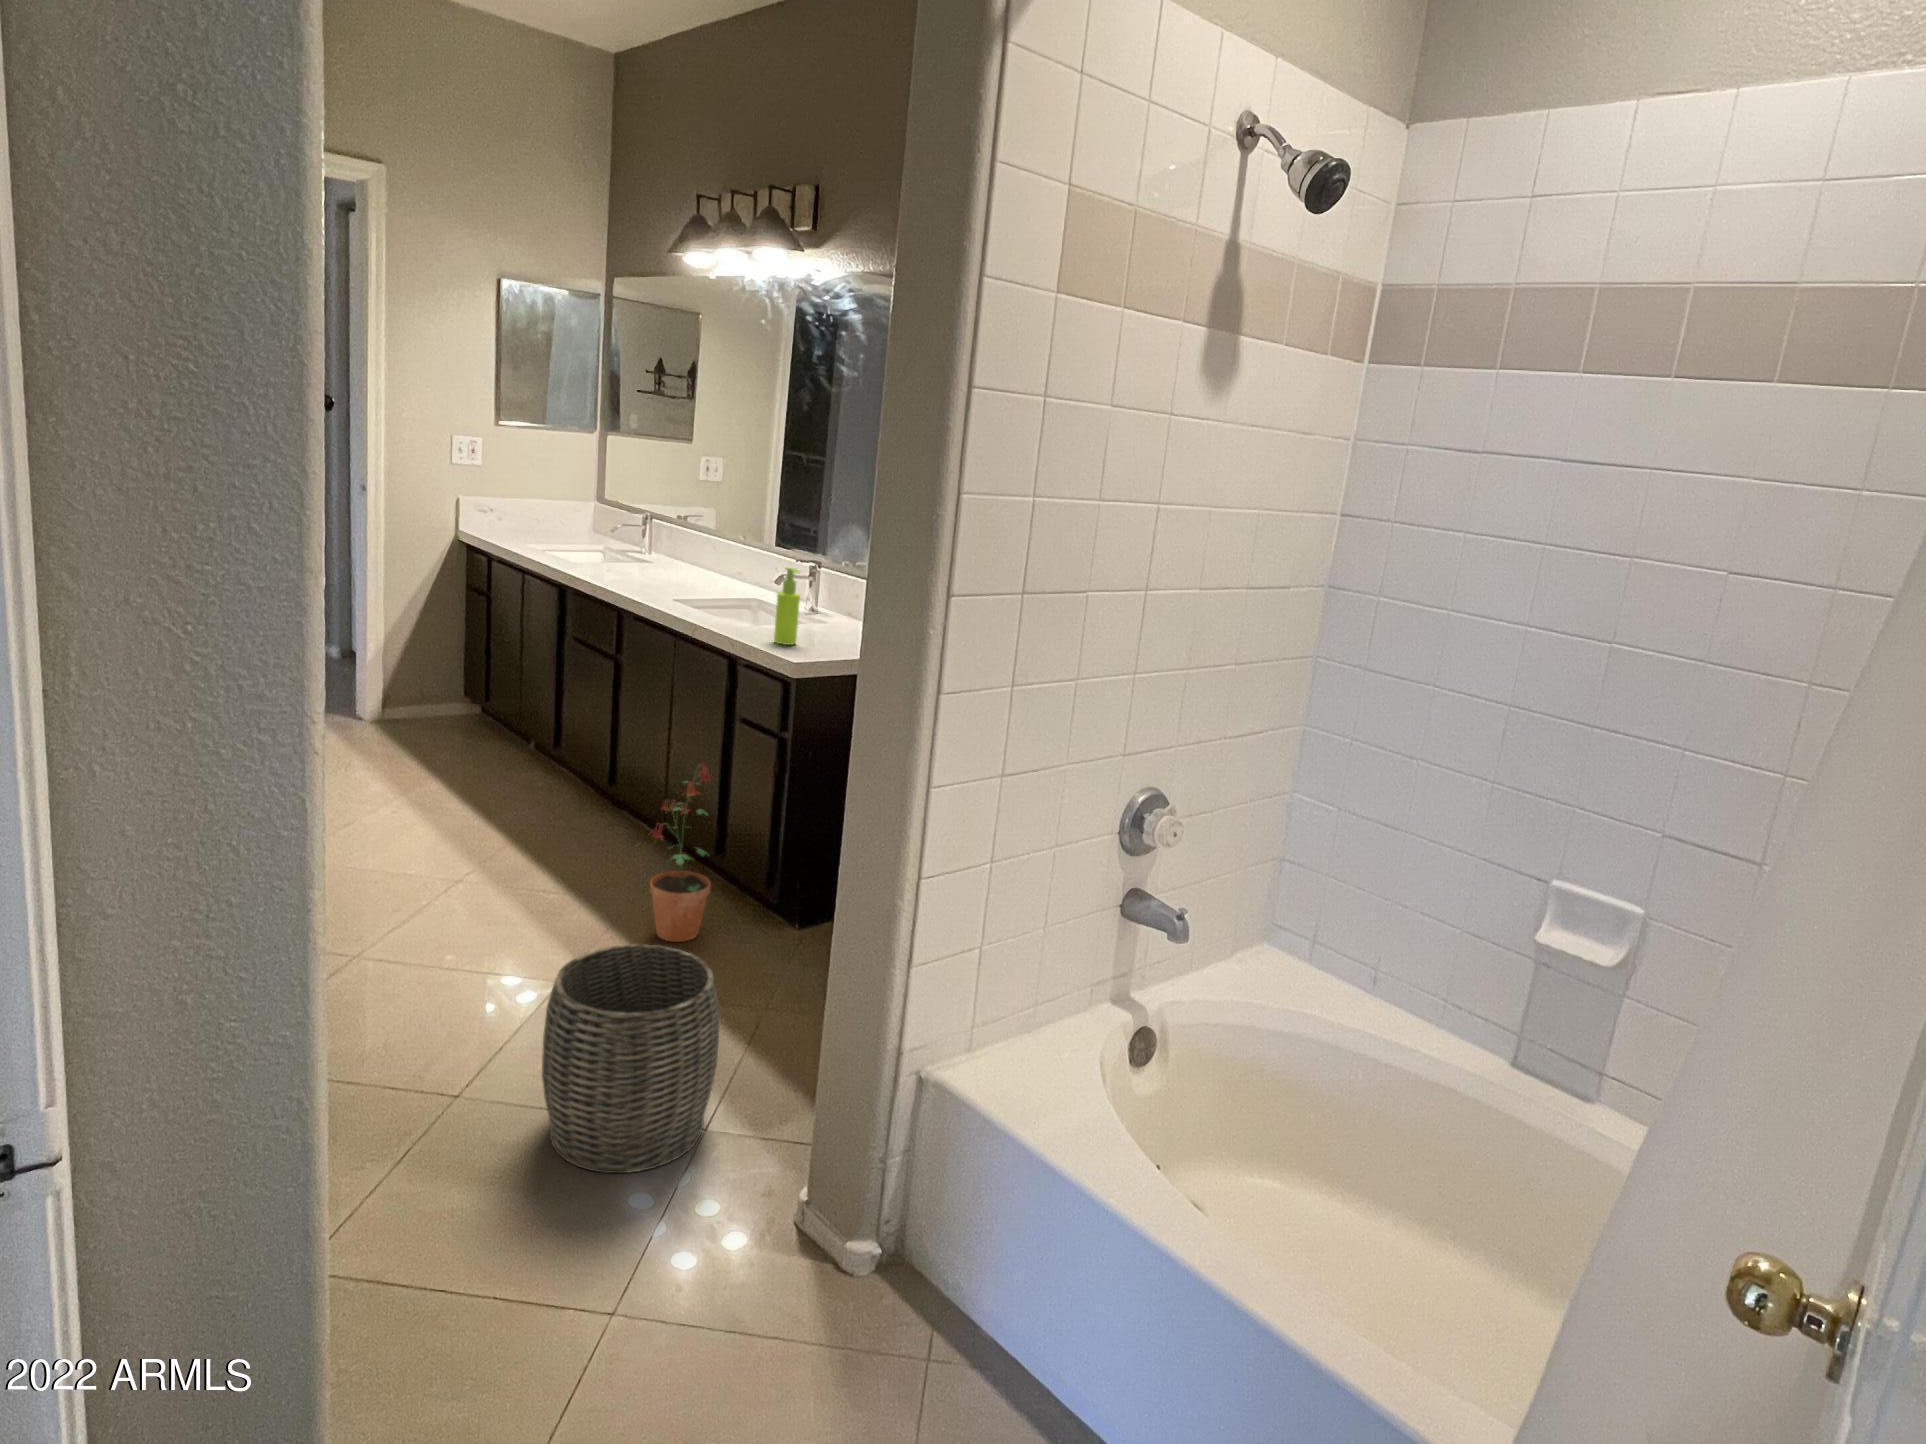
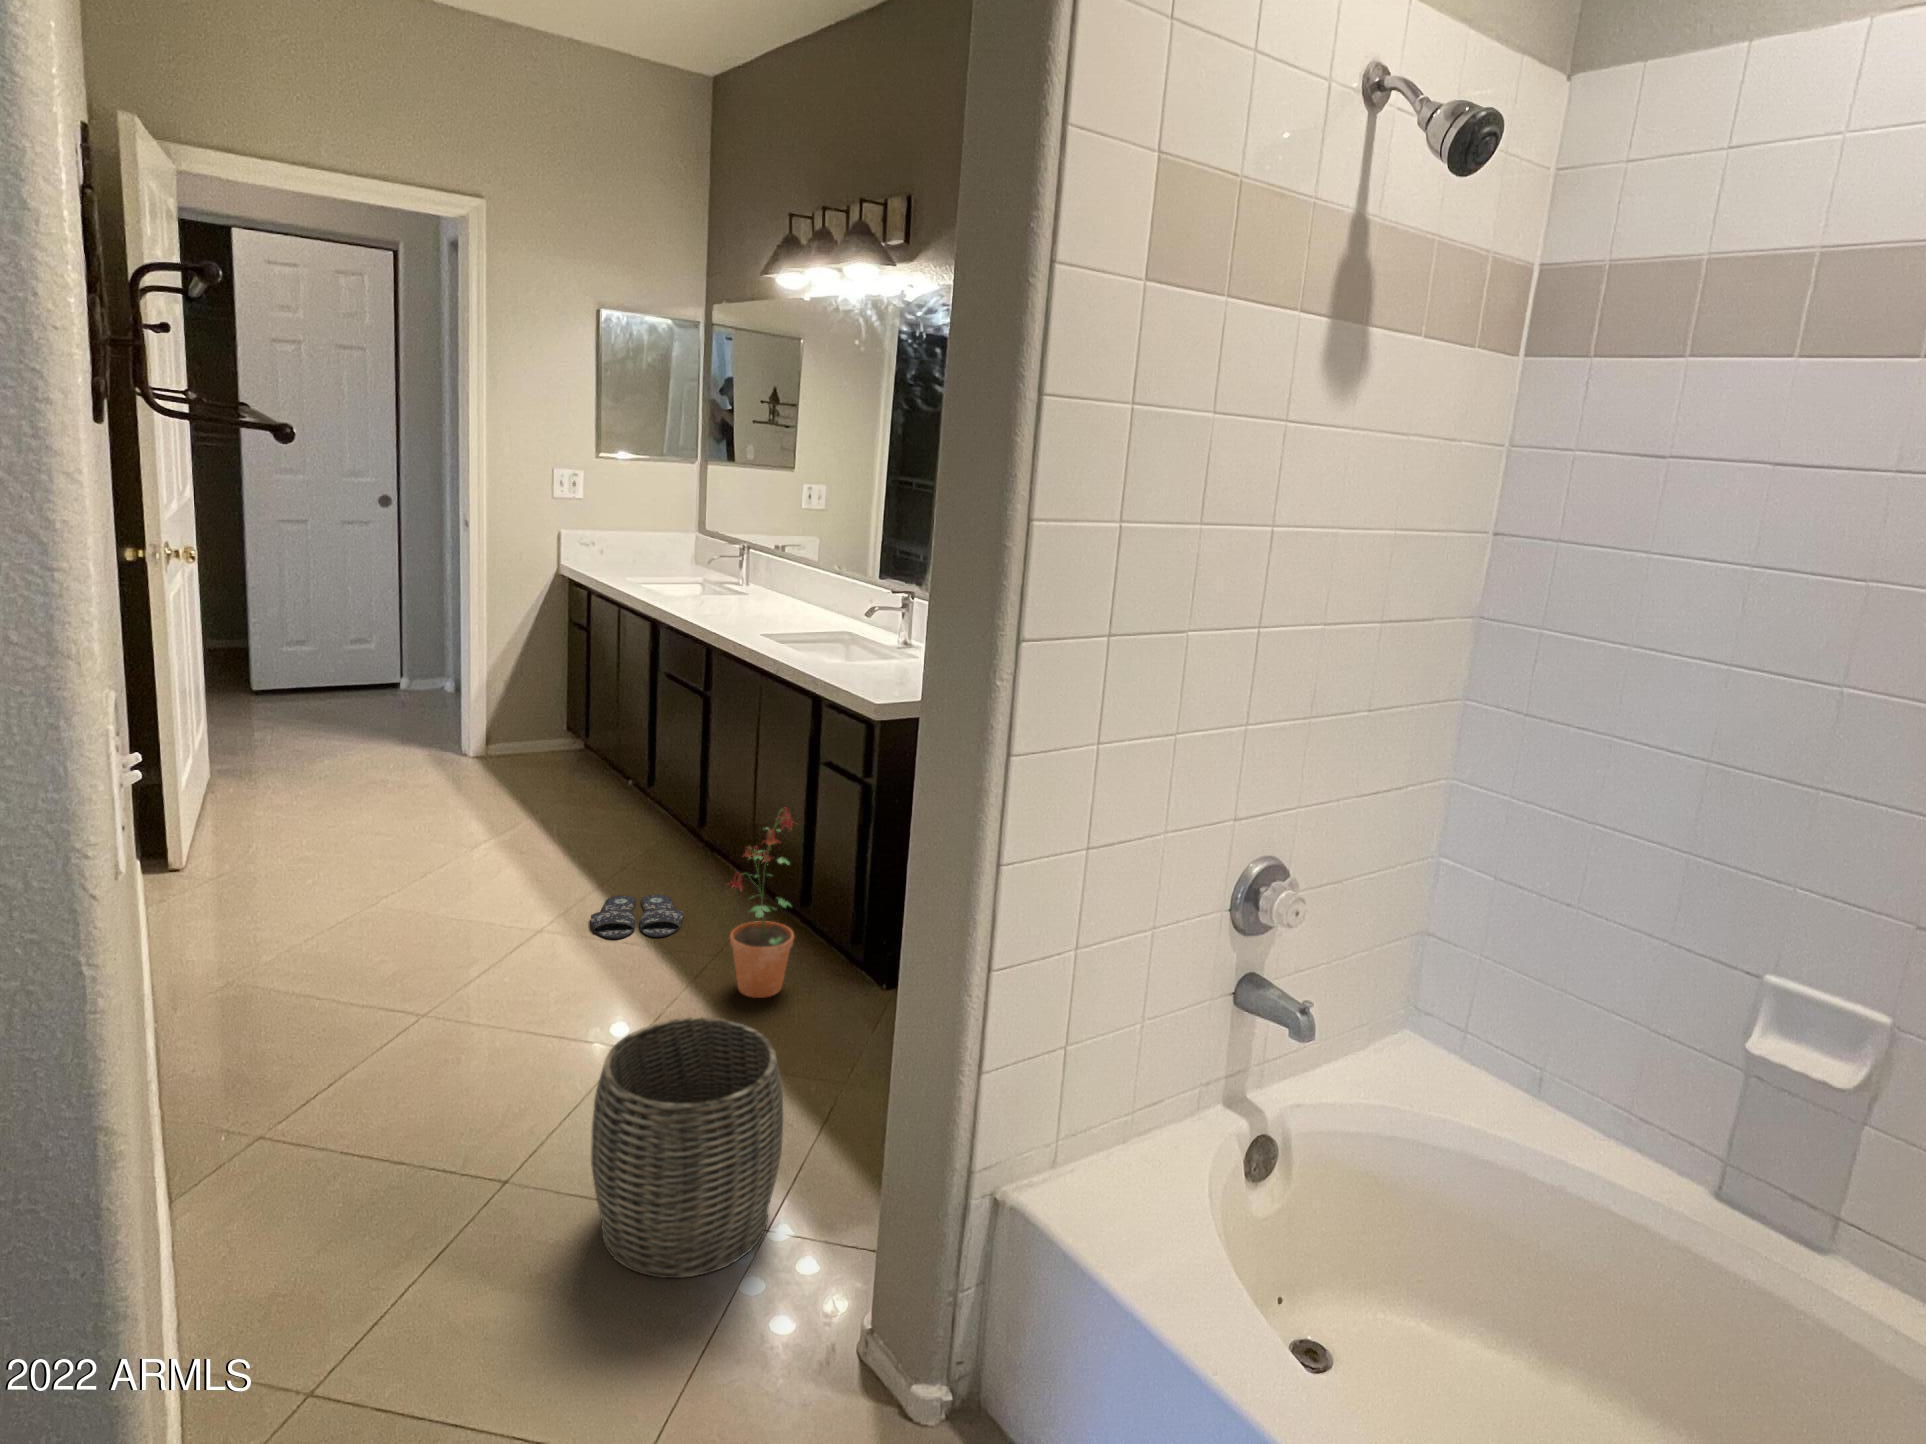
soap dispenser: present [774,568,800,645] -> none [859,600,886,682]
slippers: none [506,852,597,892] -> present [591,894,684,939]

